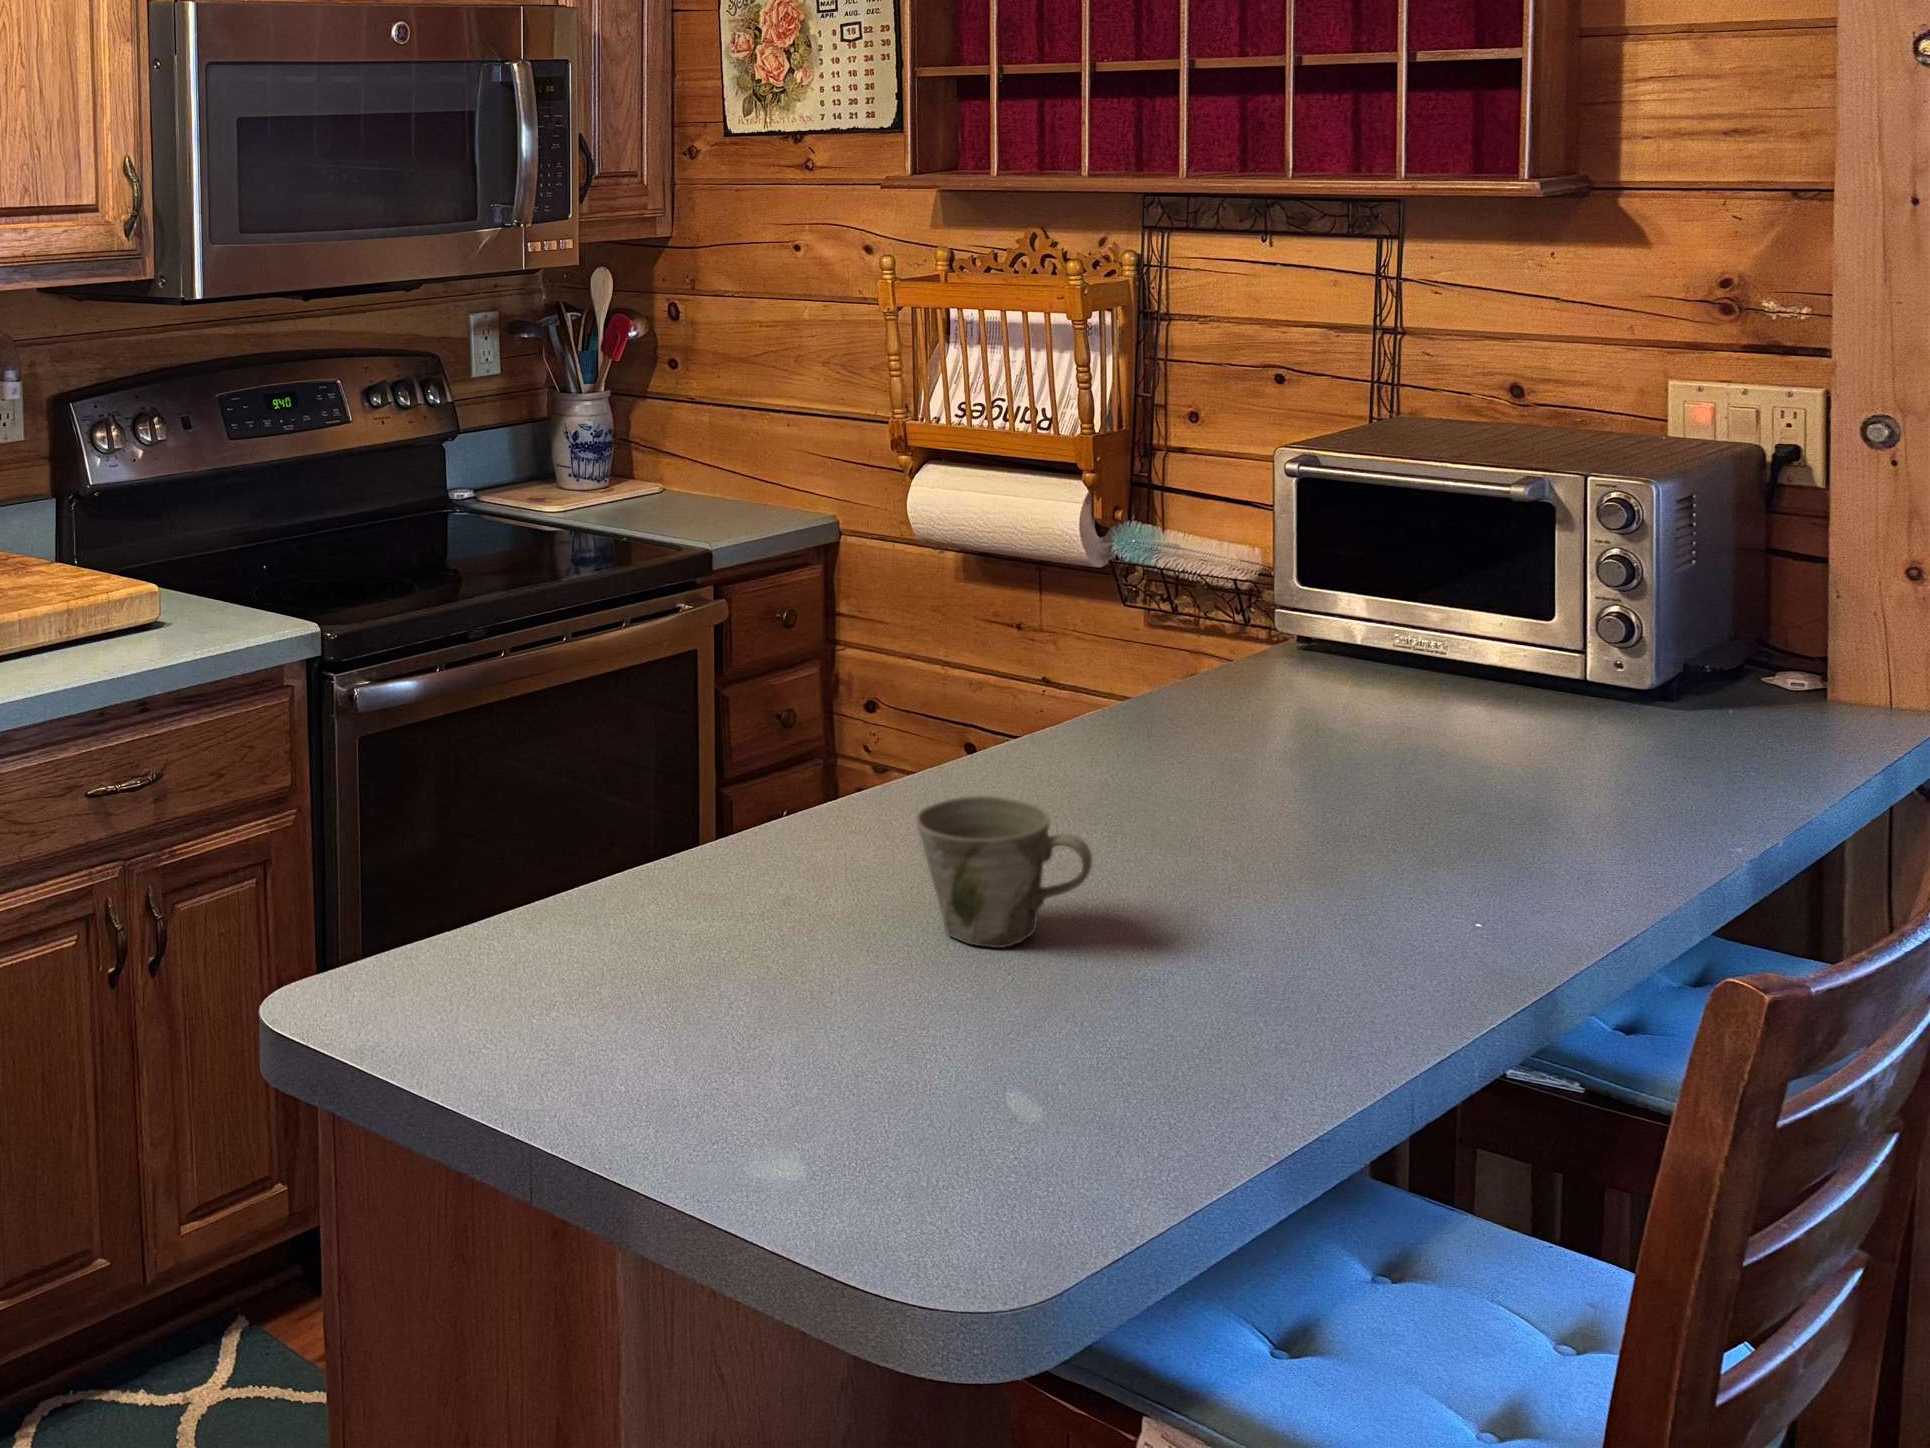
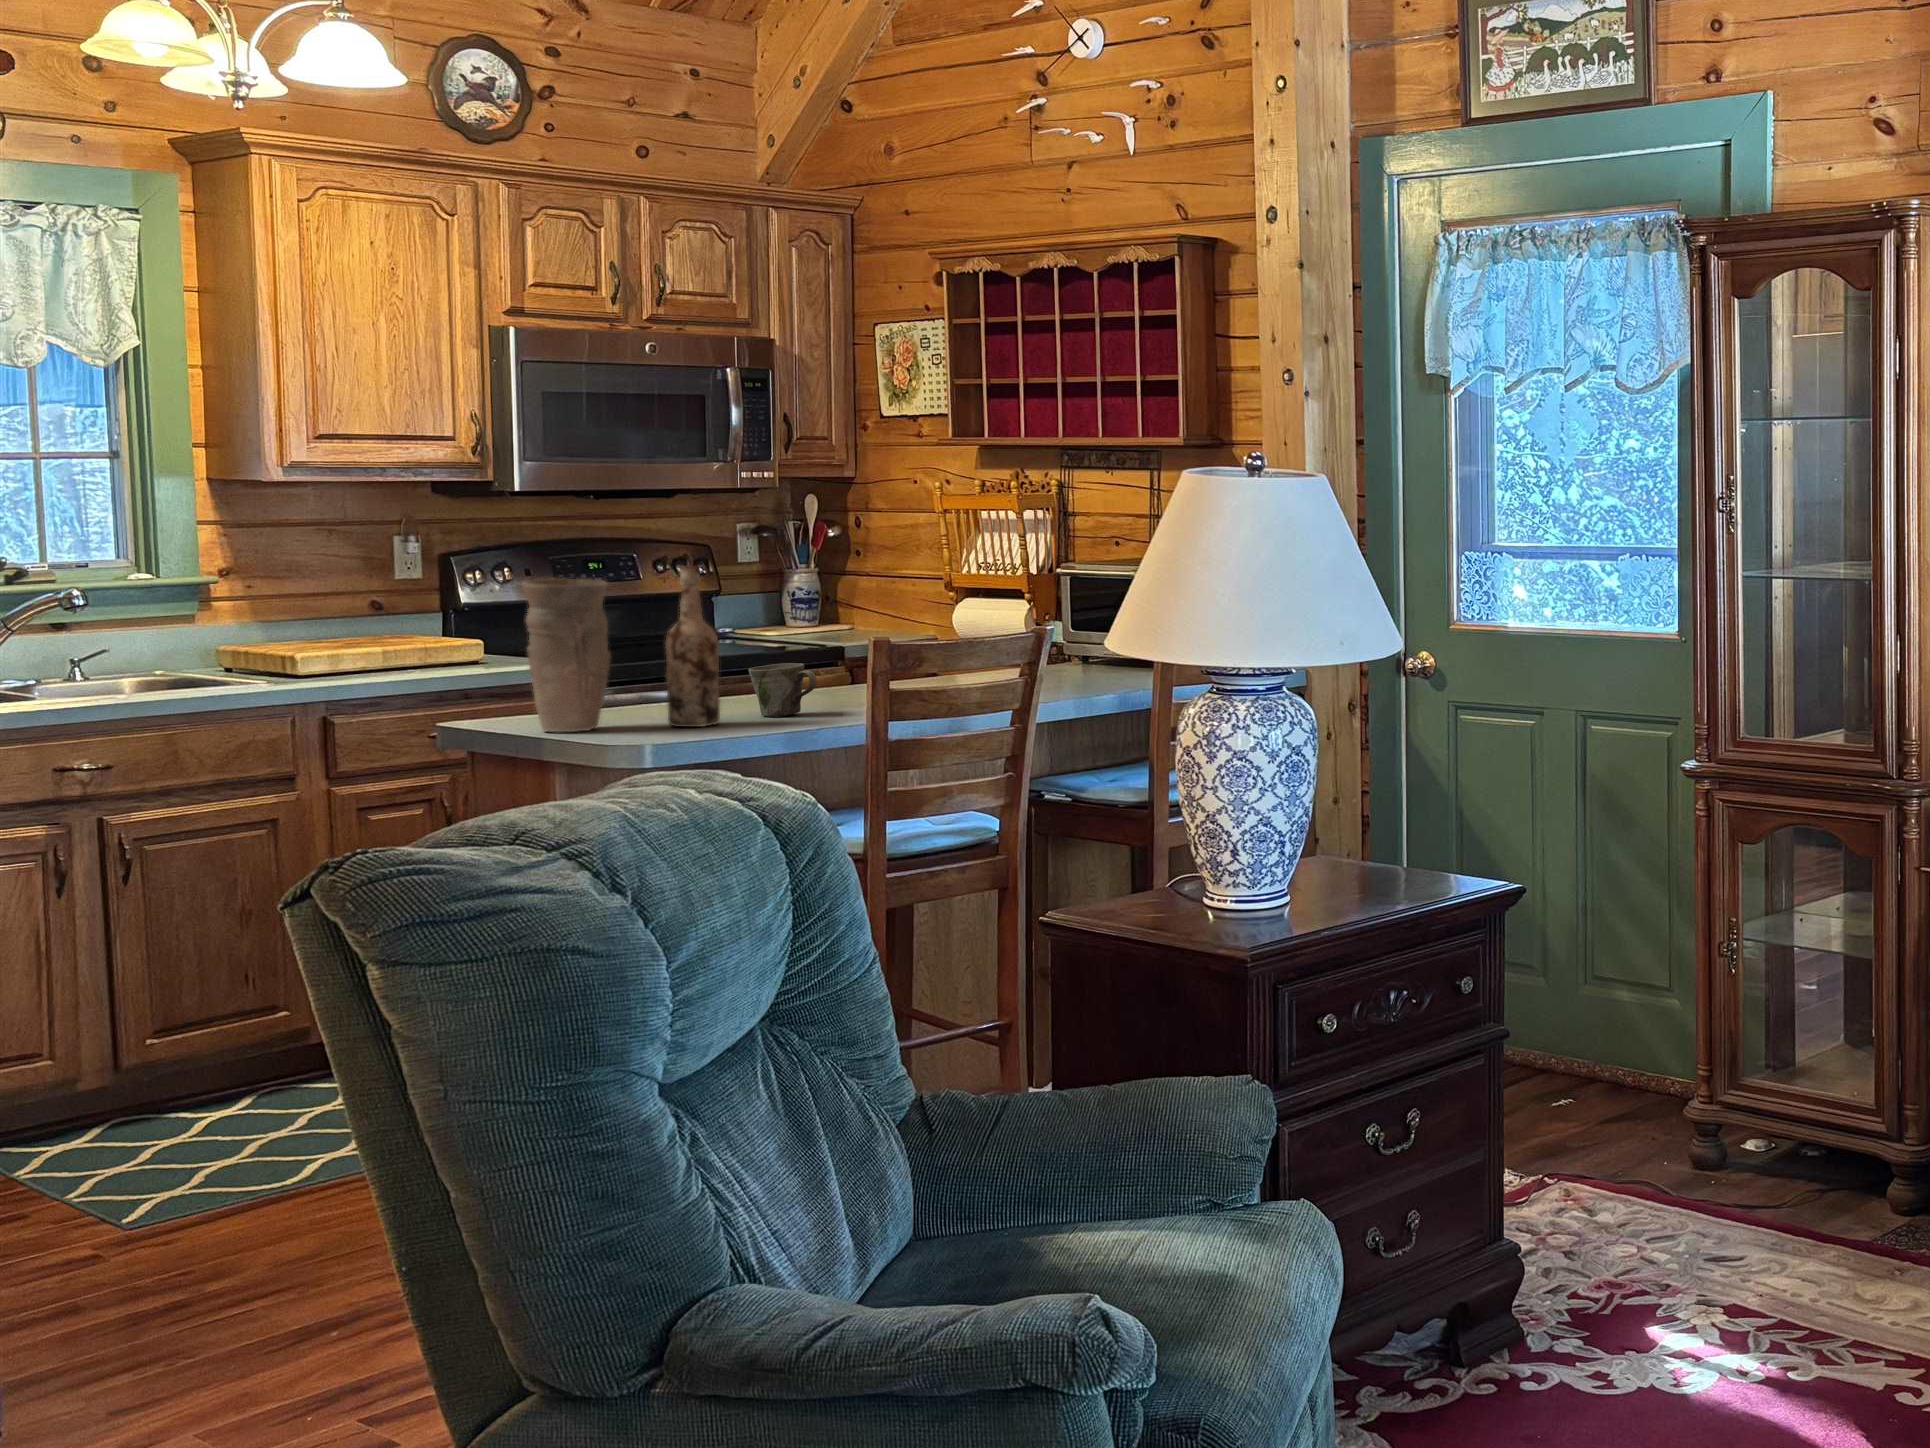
wine bottle: none [787,605,915,1027] -> present [665,565,720,727]
vase: none [463,636,667,1053] -> present [522,578,611,732]

